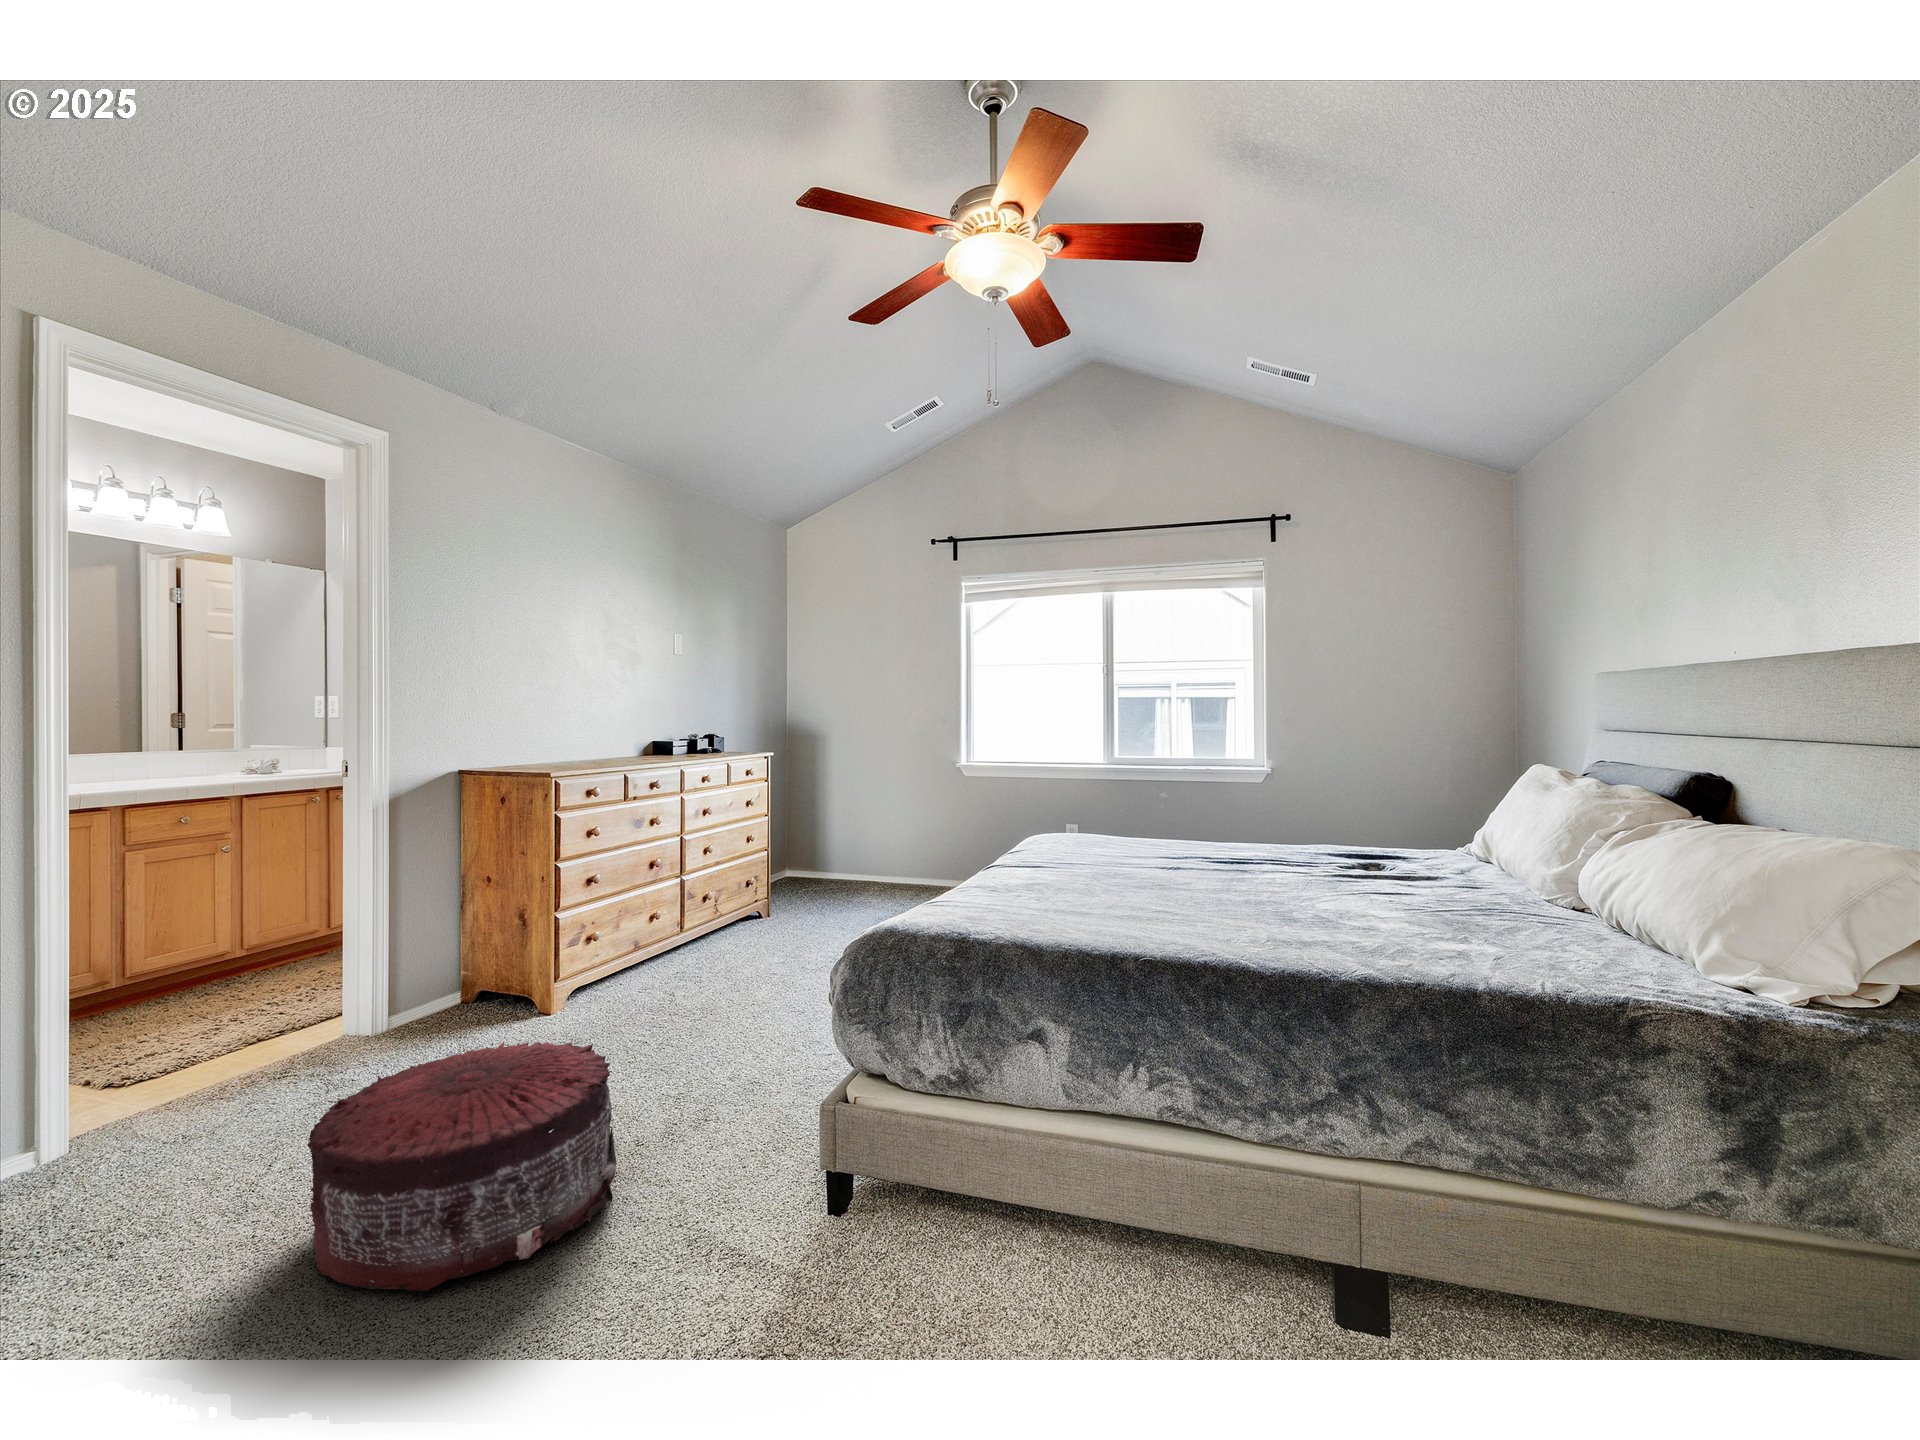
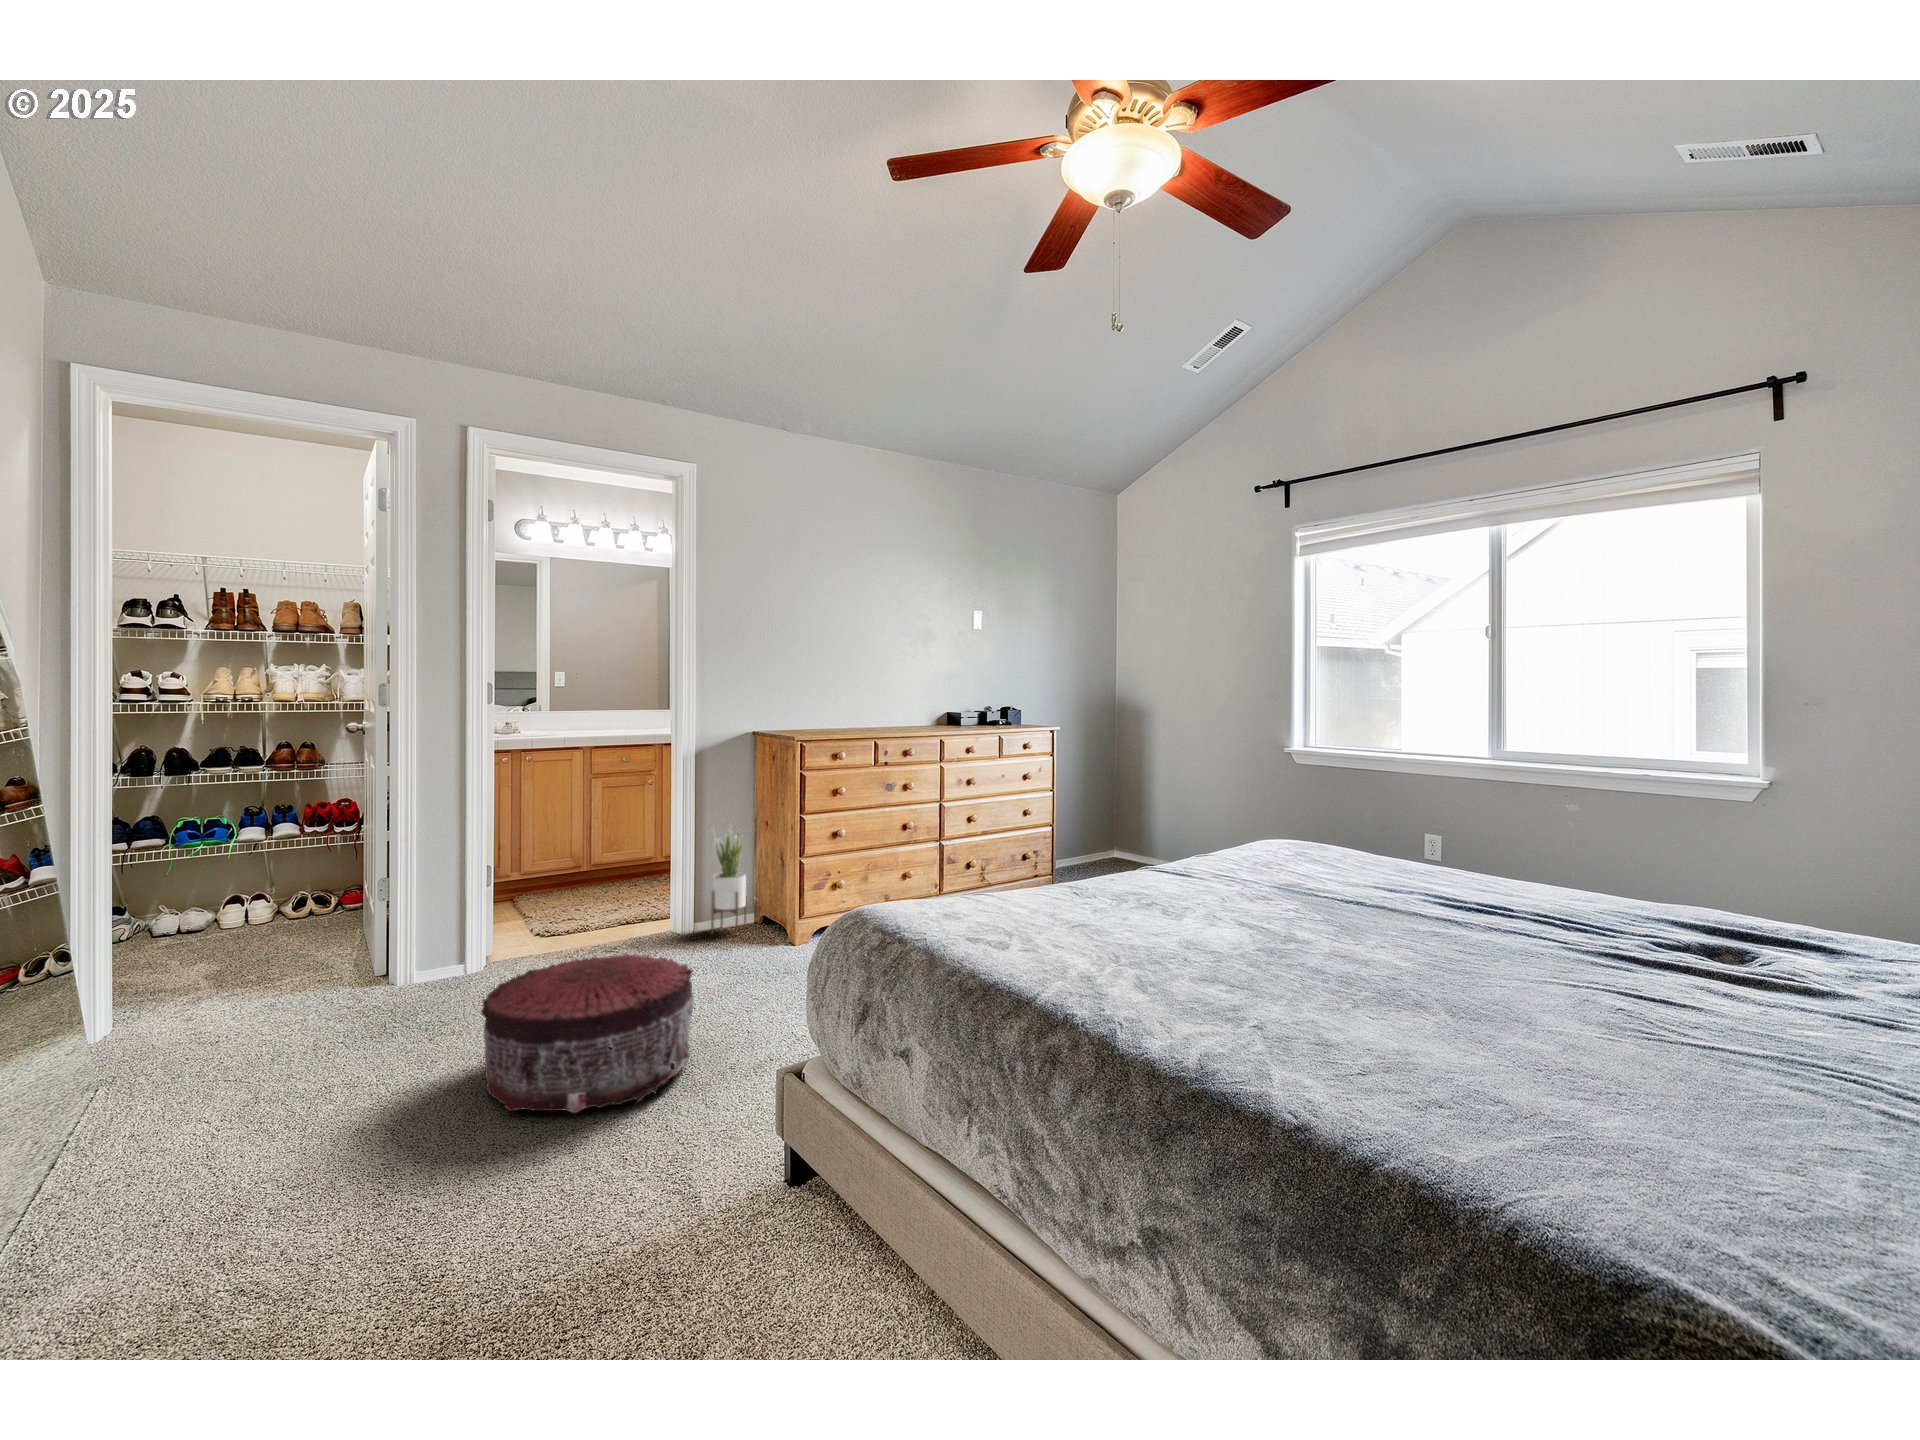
potted plant: none [418,882,465,1027] -> present [711,829,747,934]

